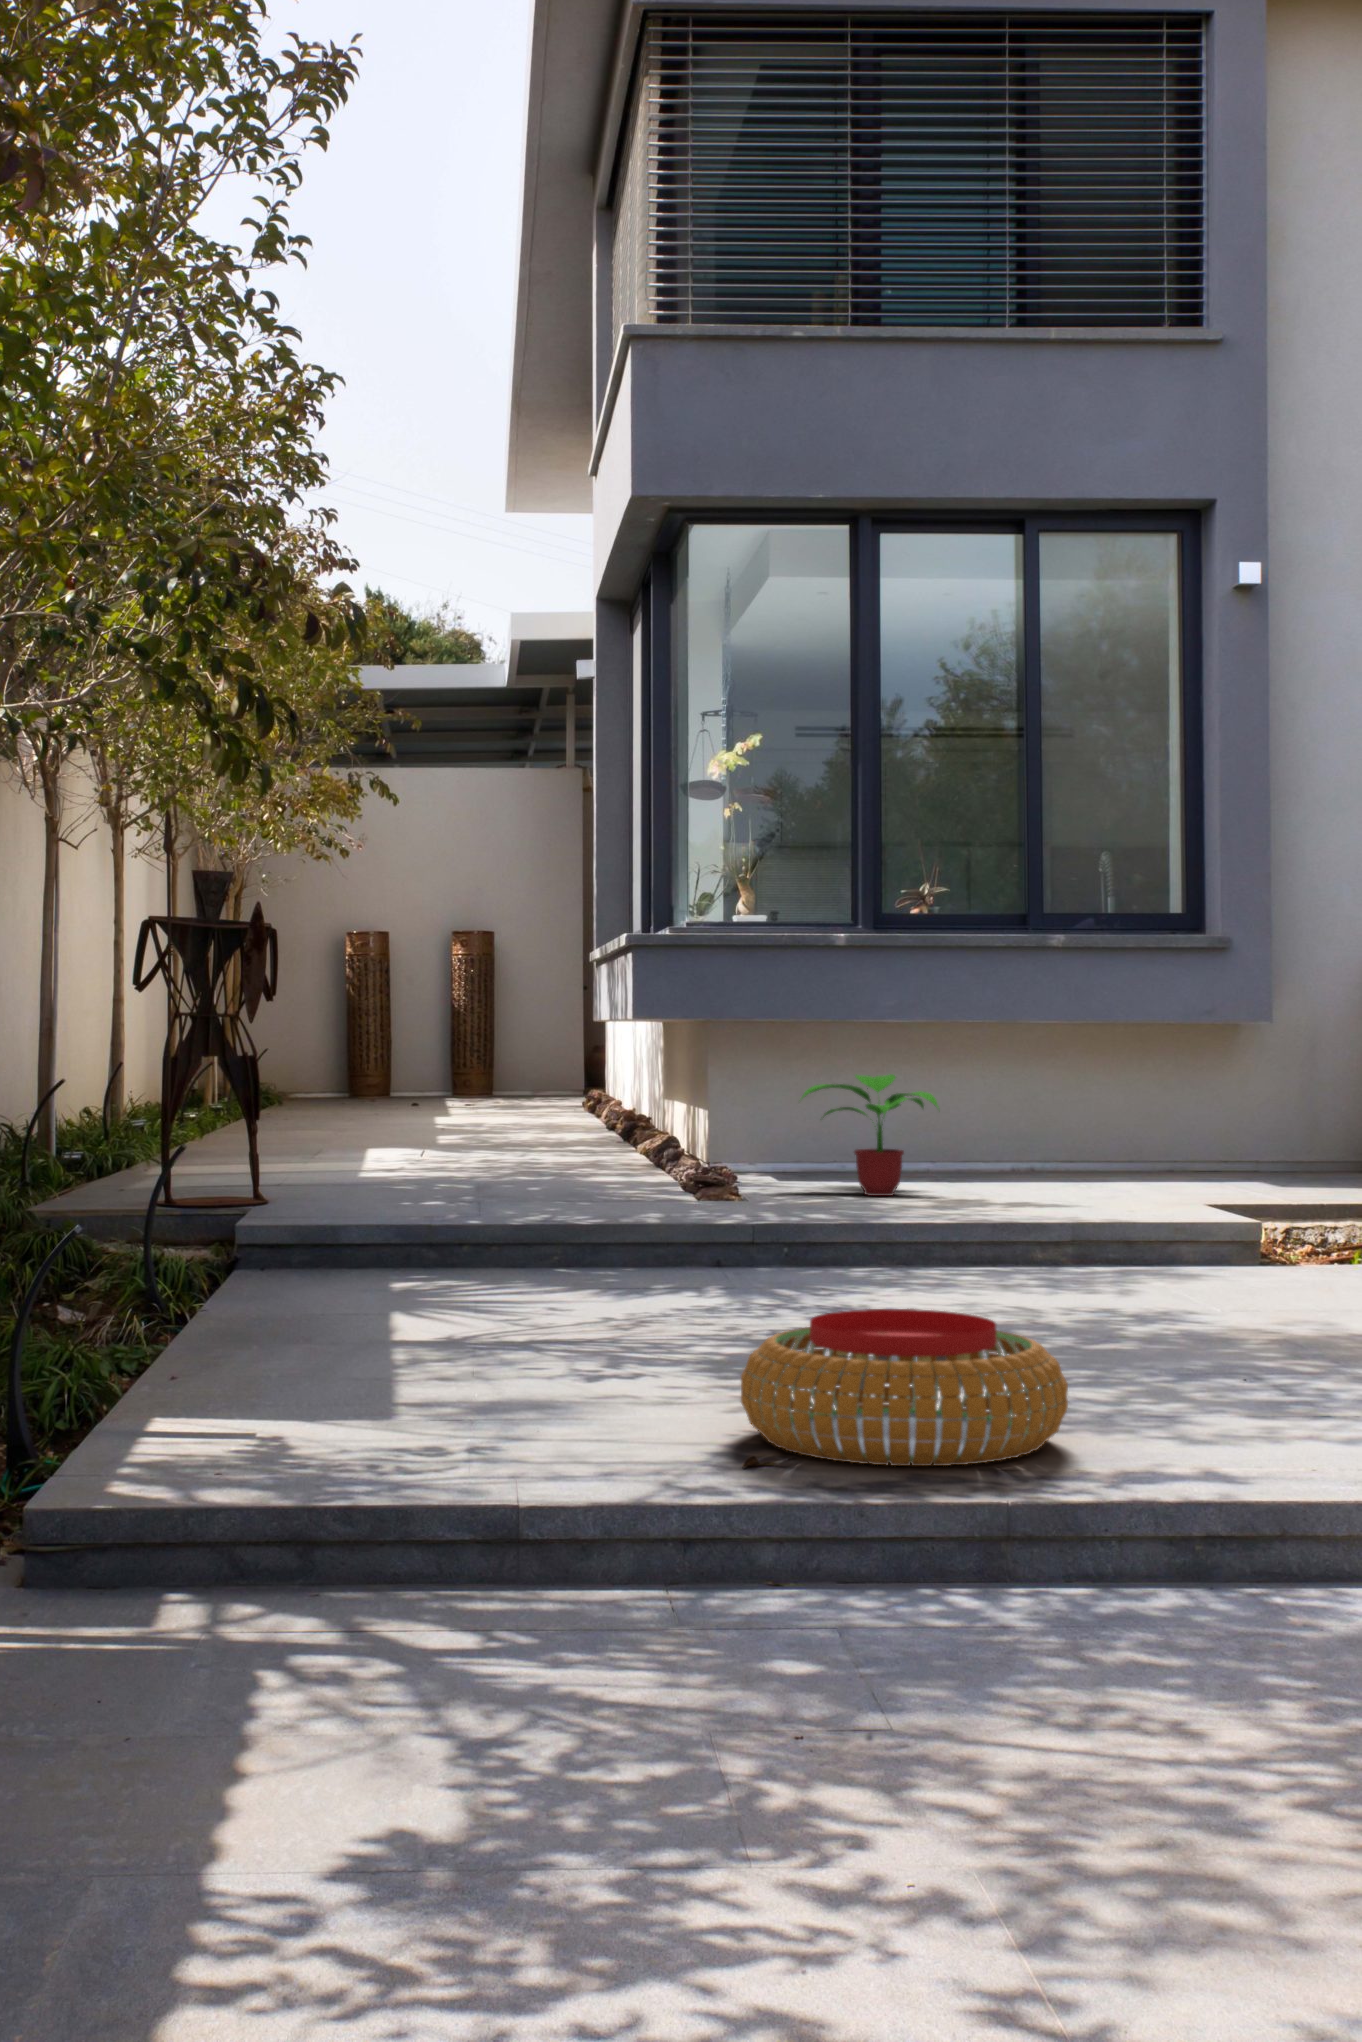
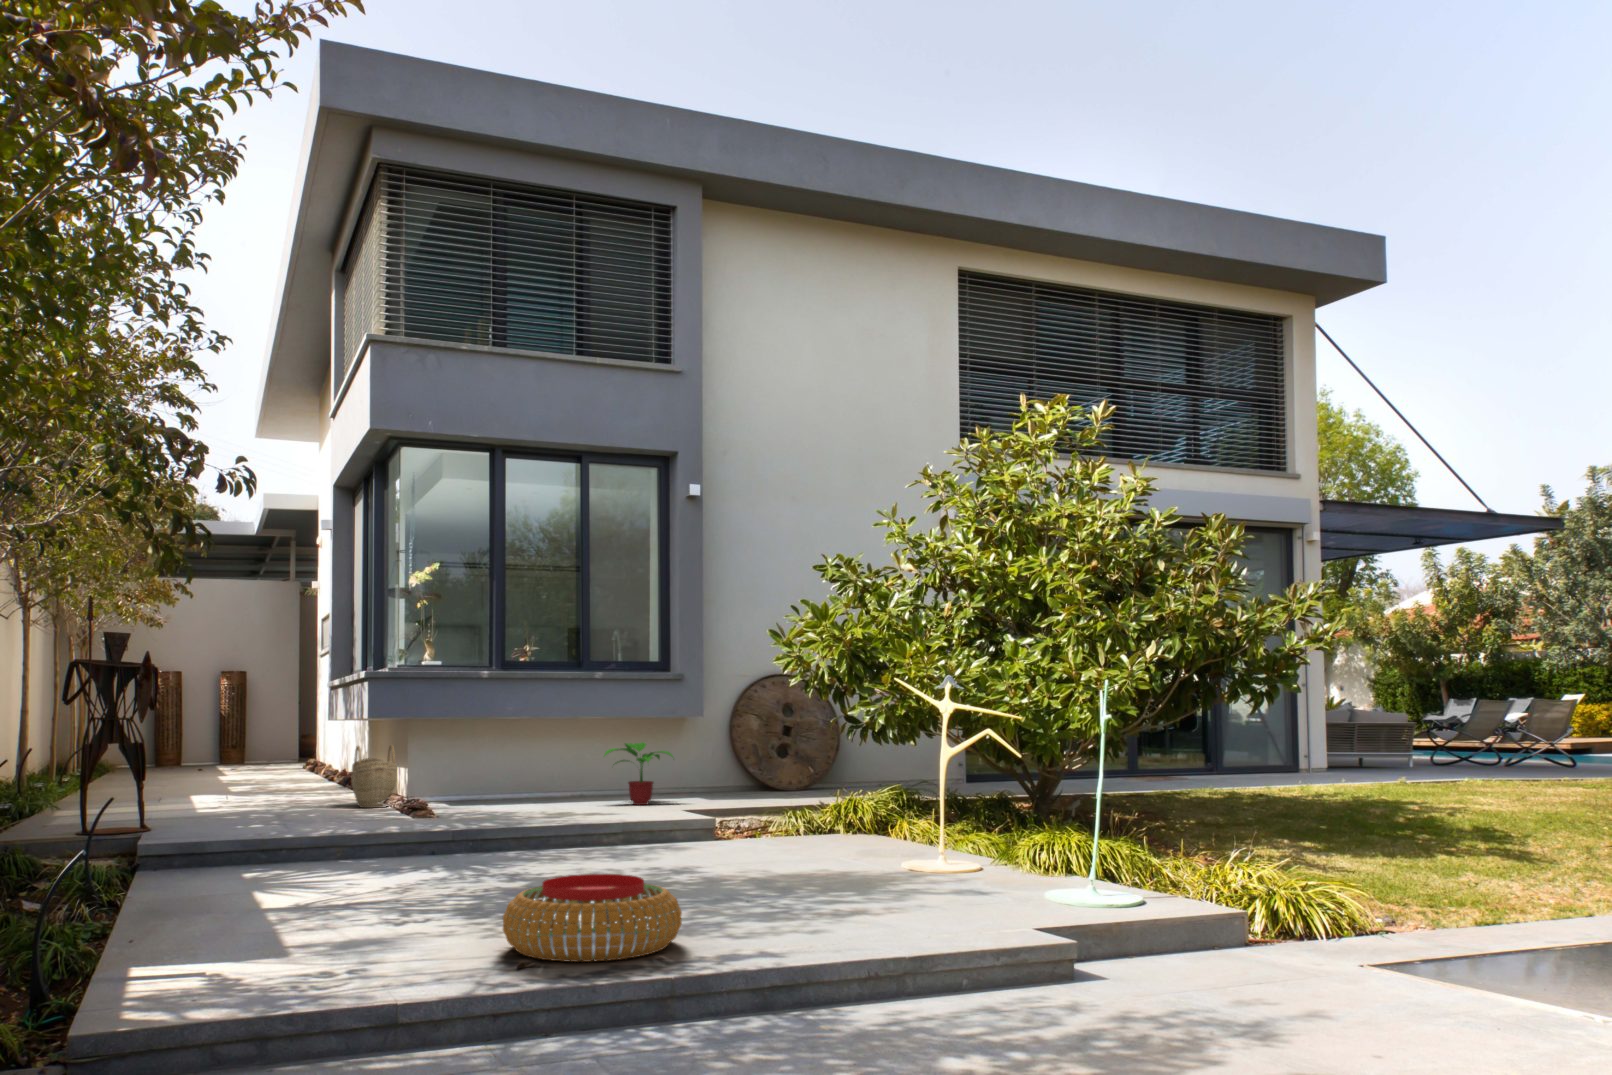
woven basket: none [622,1067,698,1180] -> present [351,745,397,808]
potted plant: present [802,1074,939,1196] -> present [604,742,673,805]

